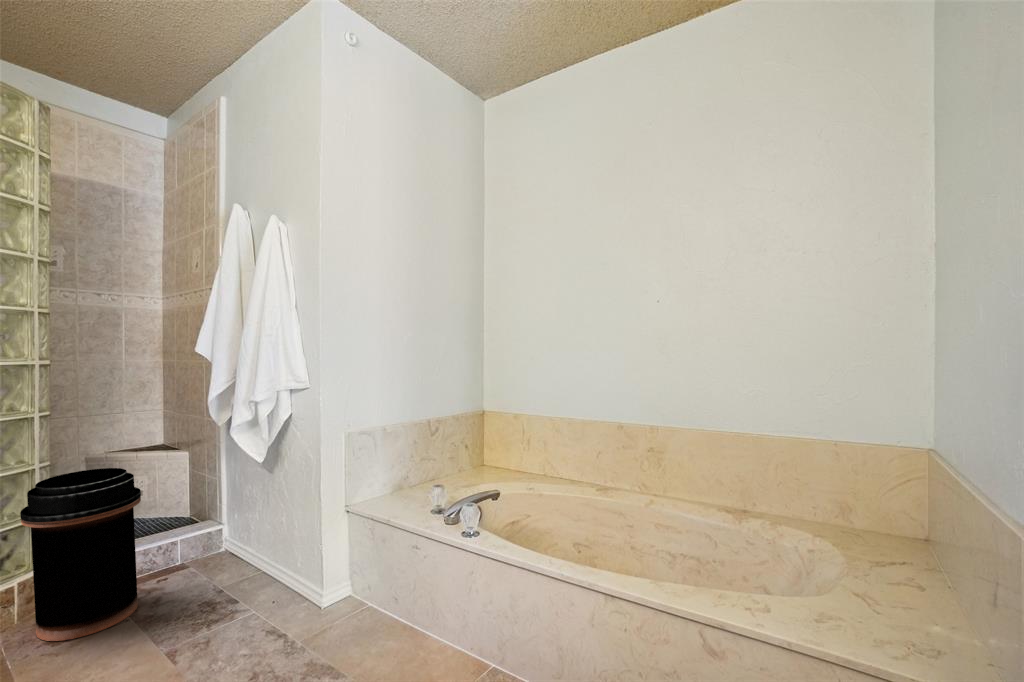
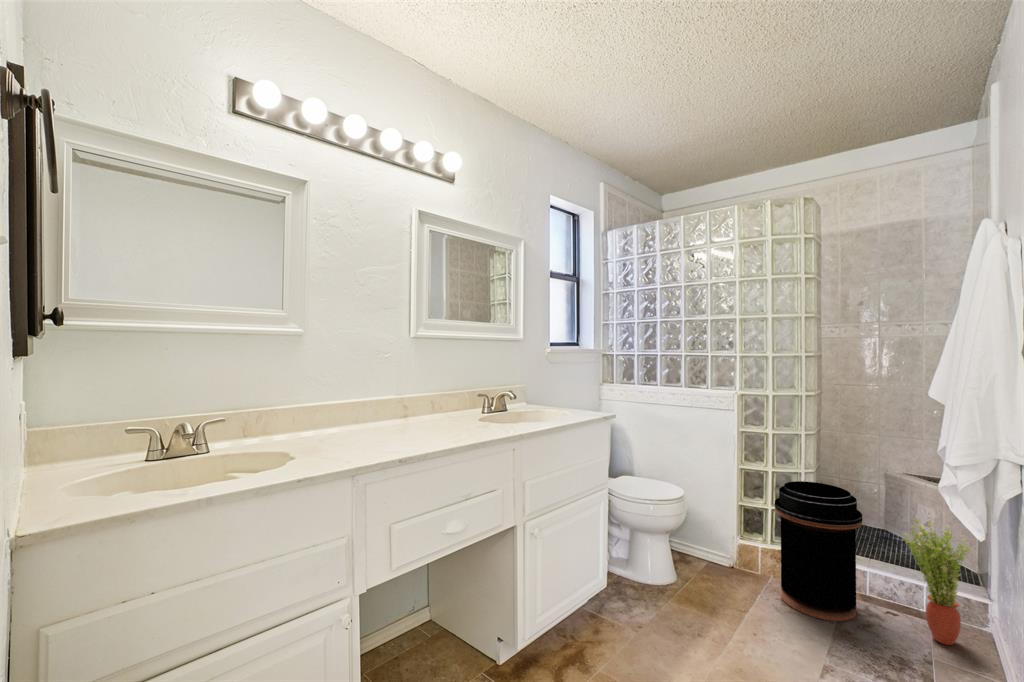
potted plant: none [181,465,236,575] -> present [903,520,970,645]

